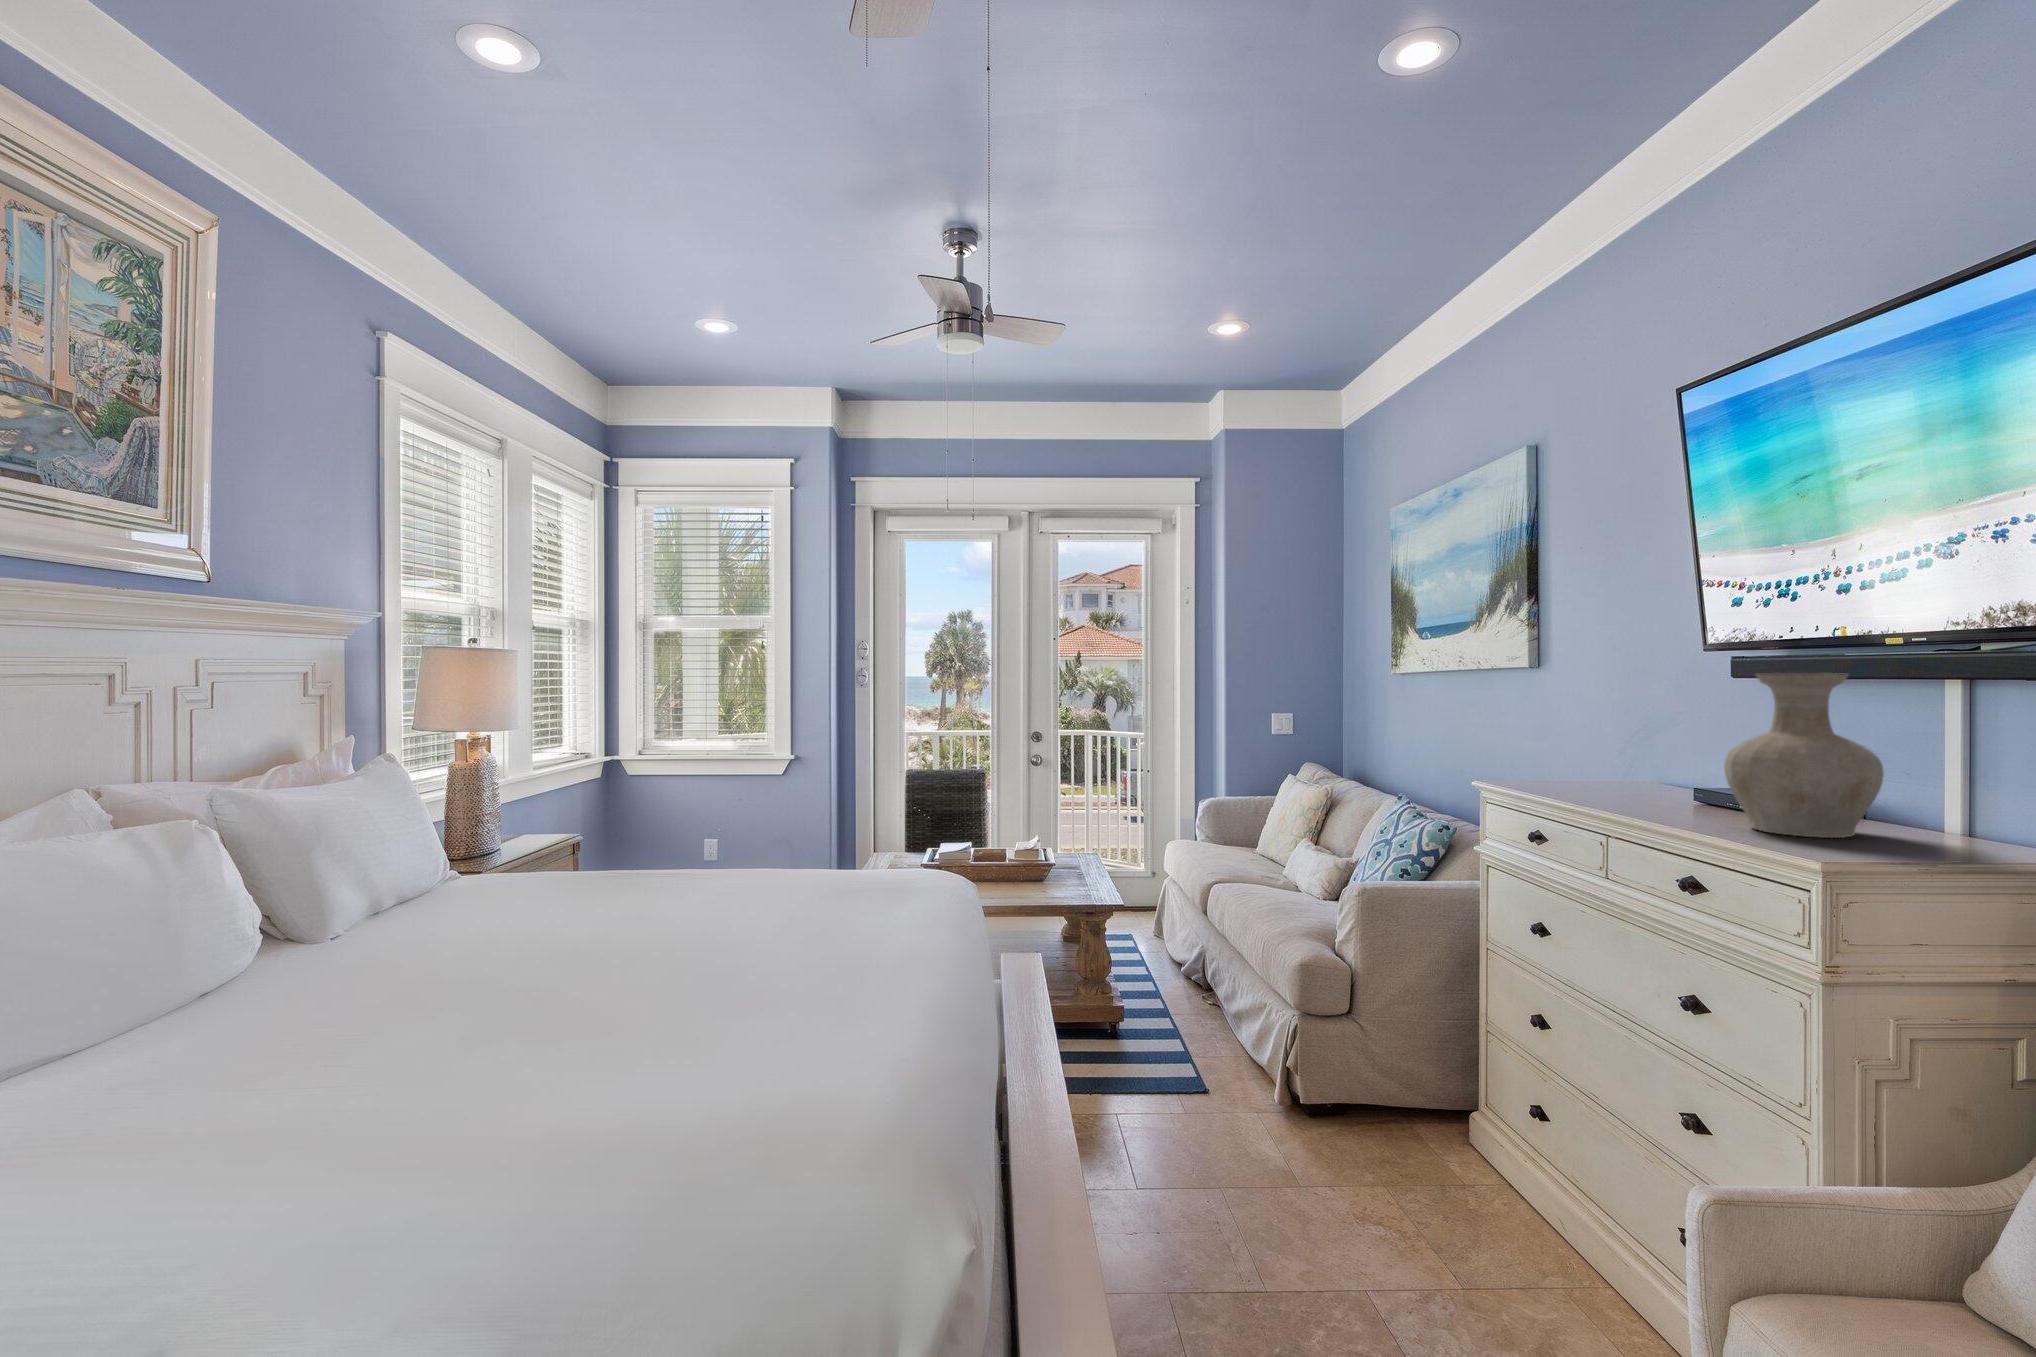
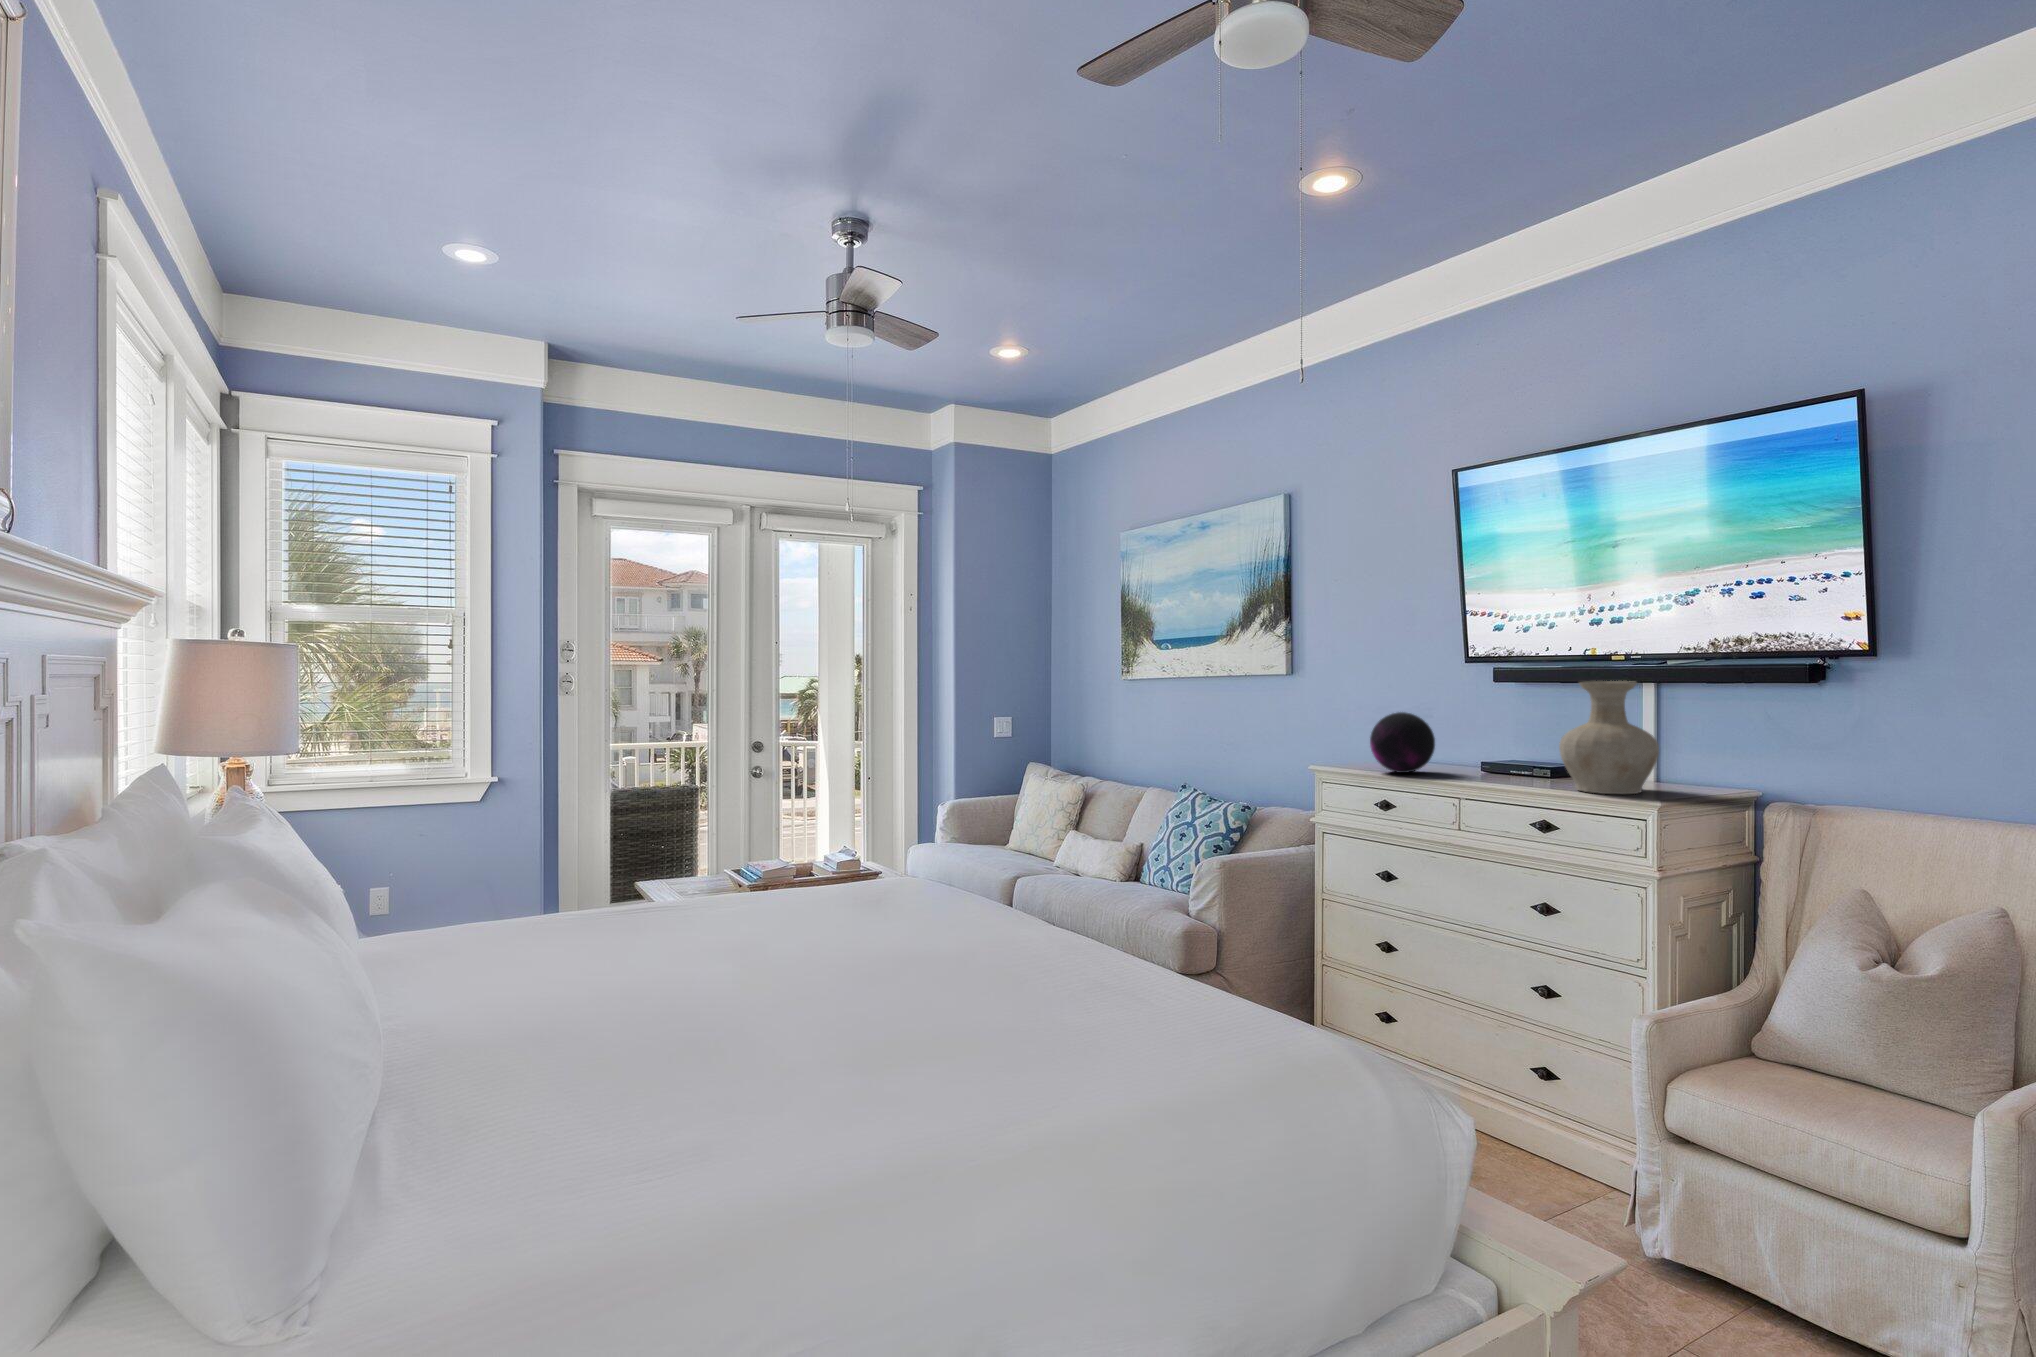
decorative orb: none [1535,714,1625,792] -> present [1370,712,1435,773]

